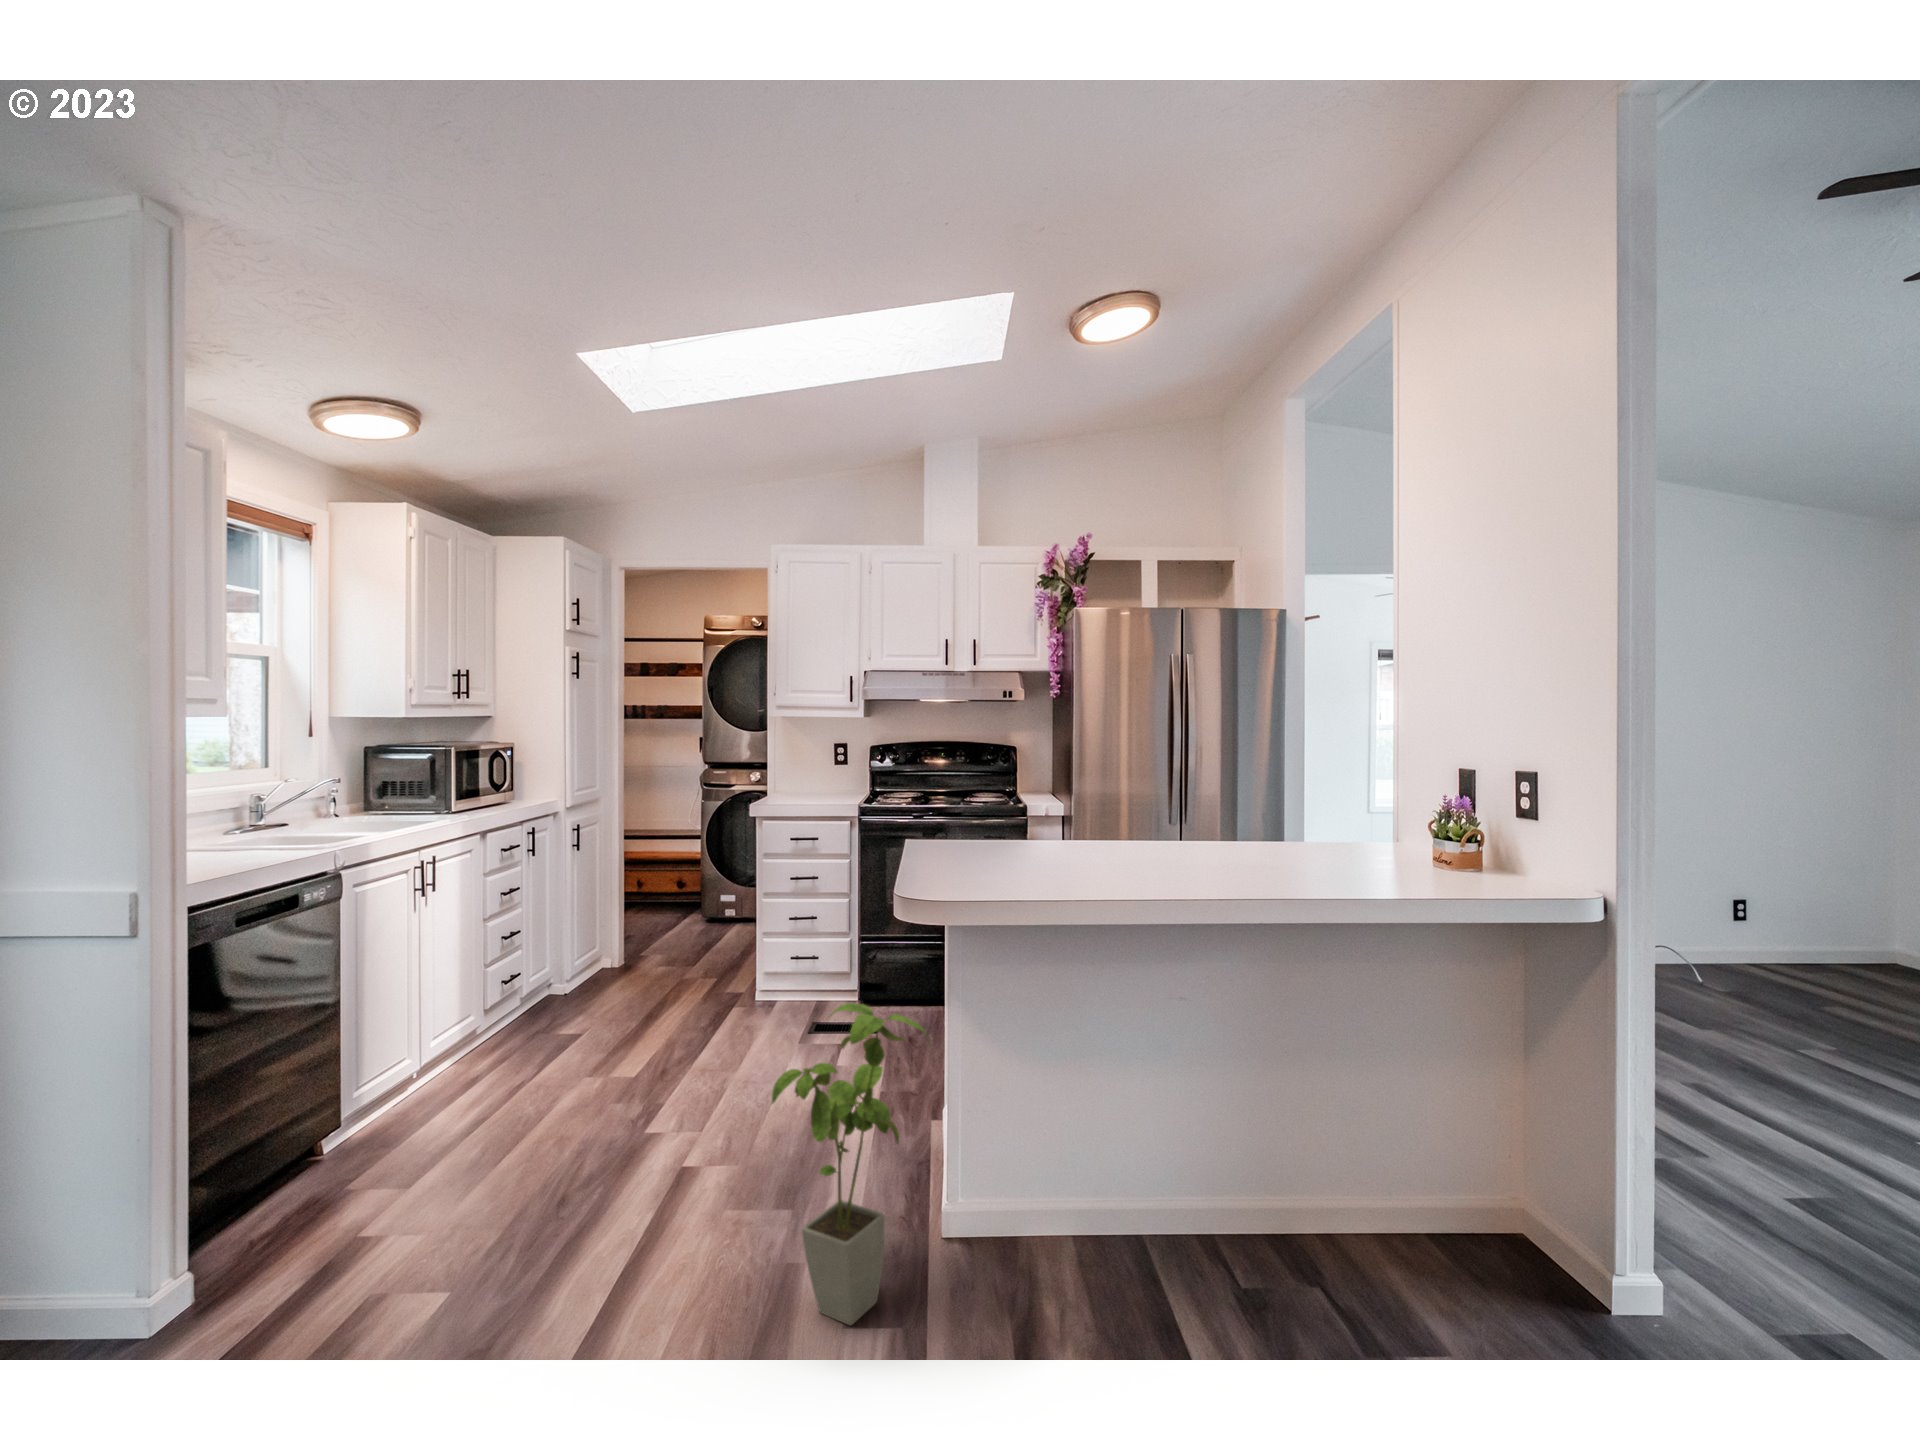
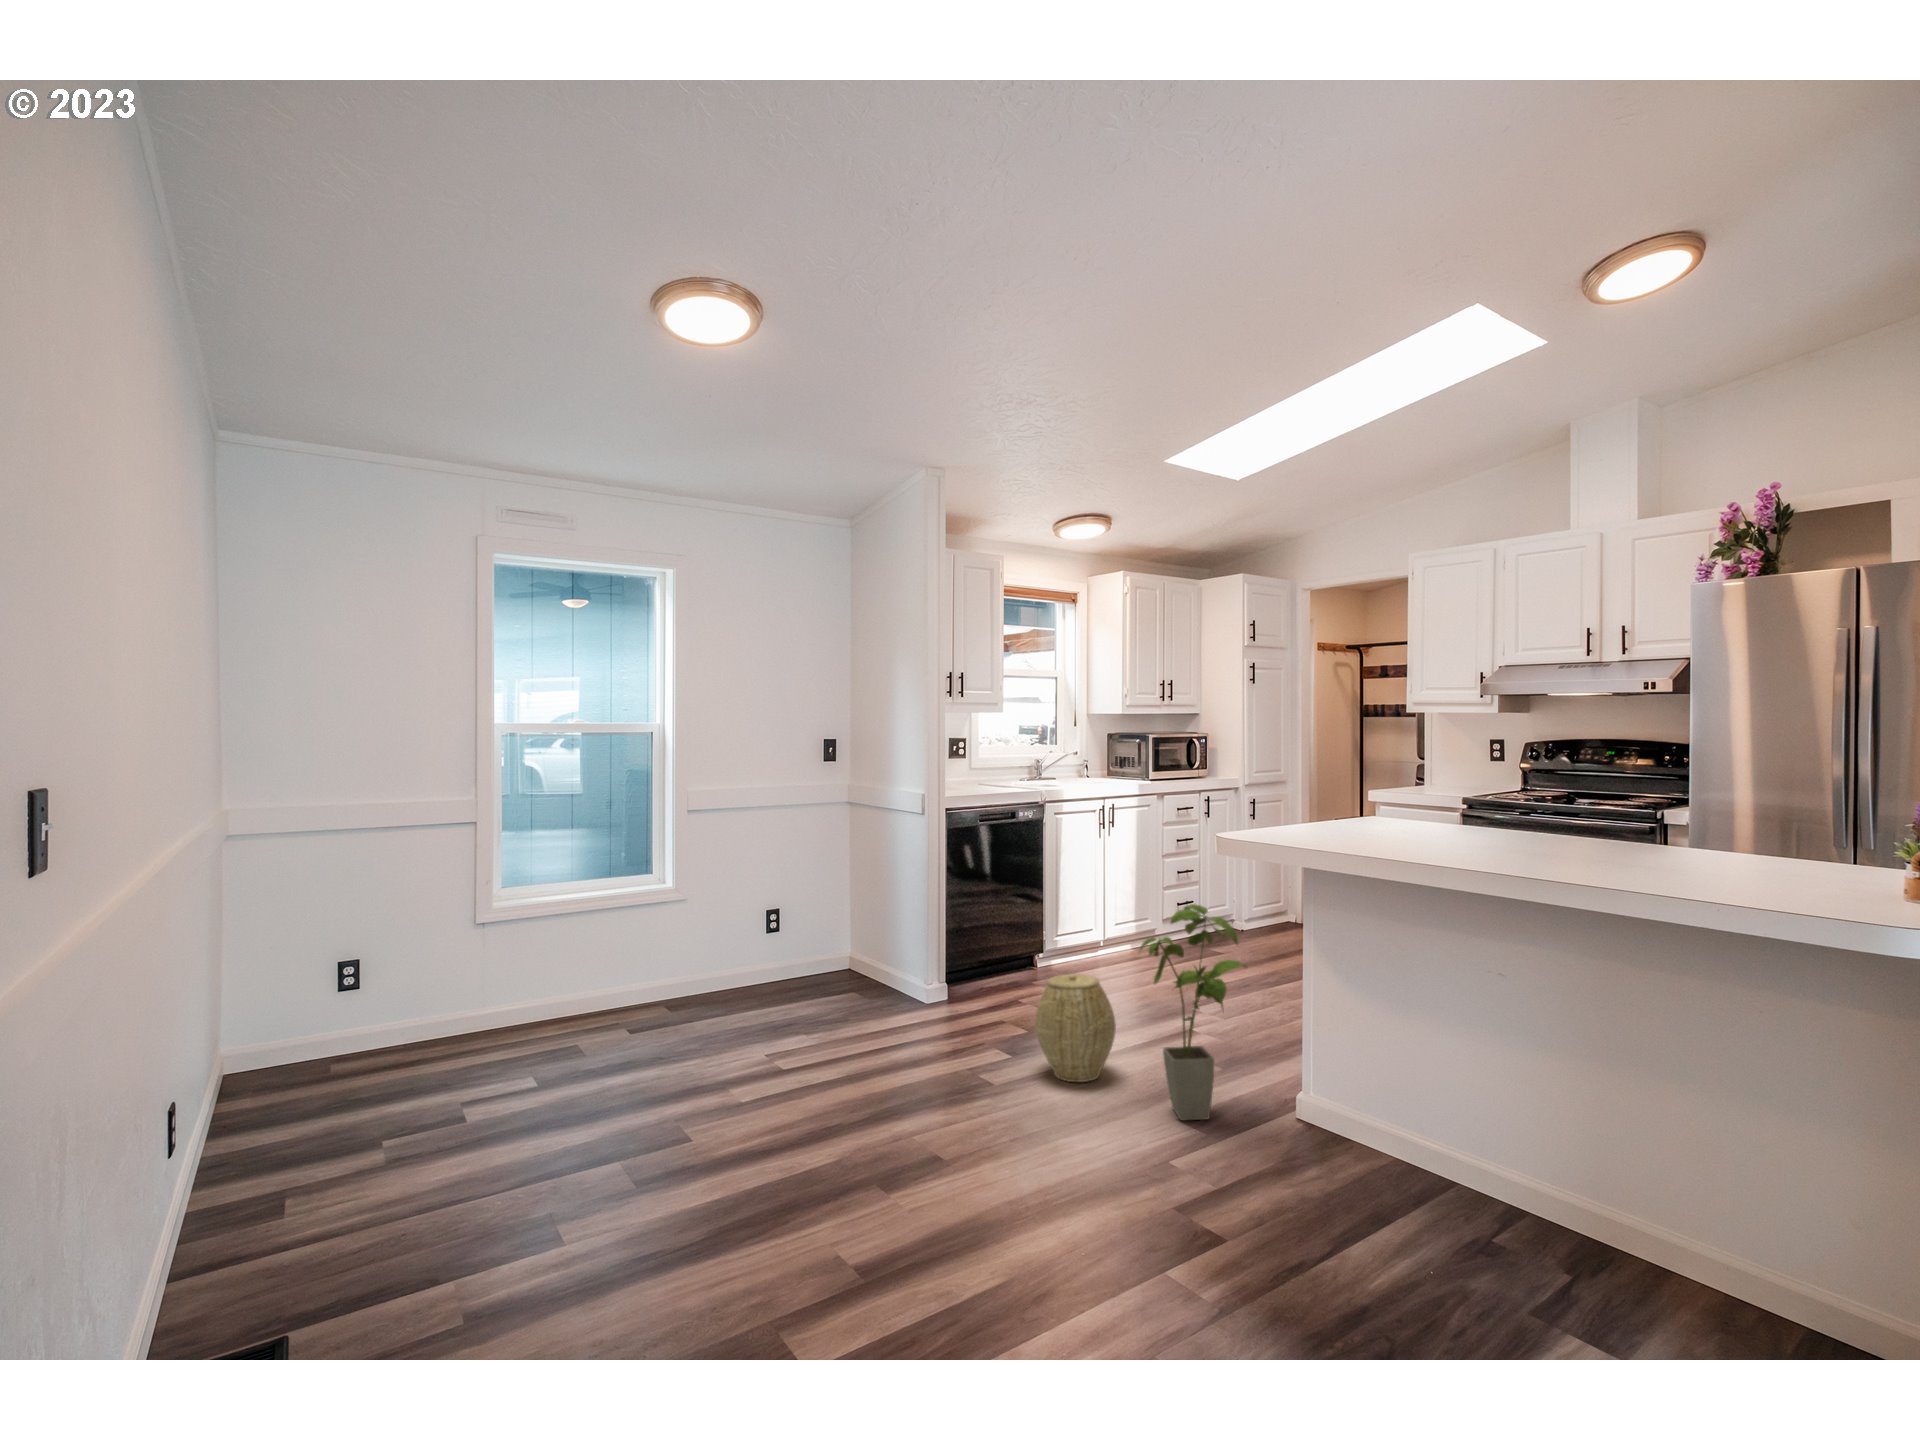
woven basket: none [553,1157,695,1359] -> present [1035,974,1116,1082]

